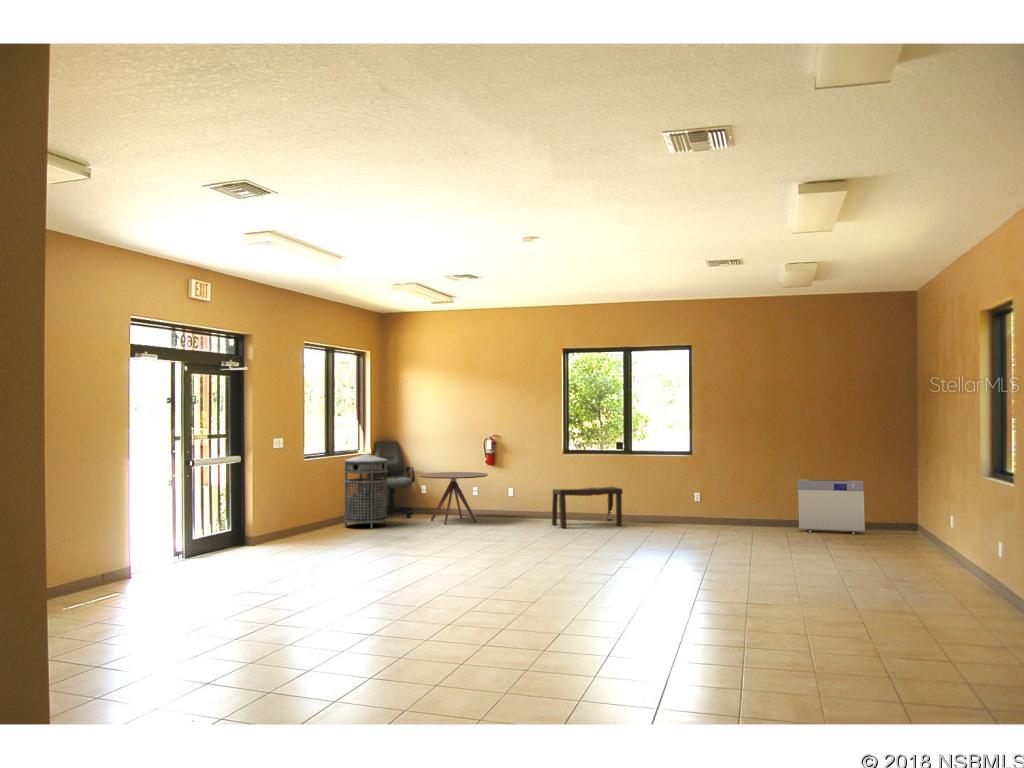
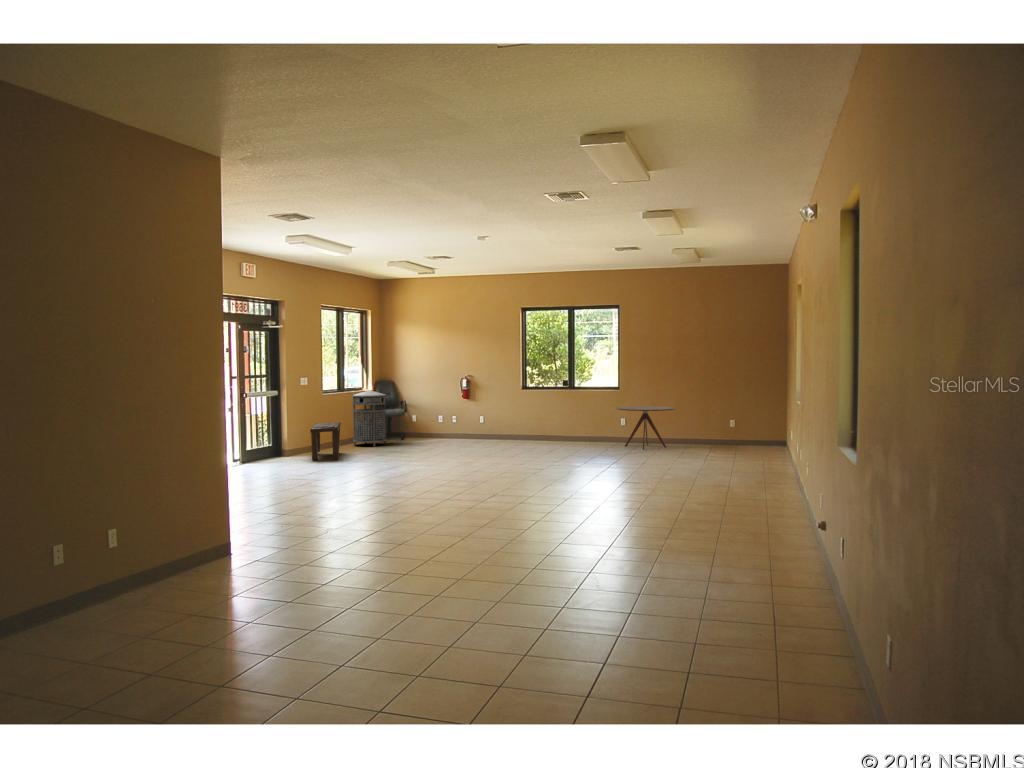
round table: present [419,472,488,525] -> present [616,406,675,449]
air purifier: present [798,479,865,534] -> none [695,408,742,448]
bench: present [552,487,623,528] -> present [310,422,341,460]

